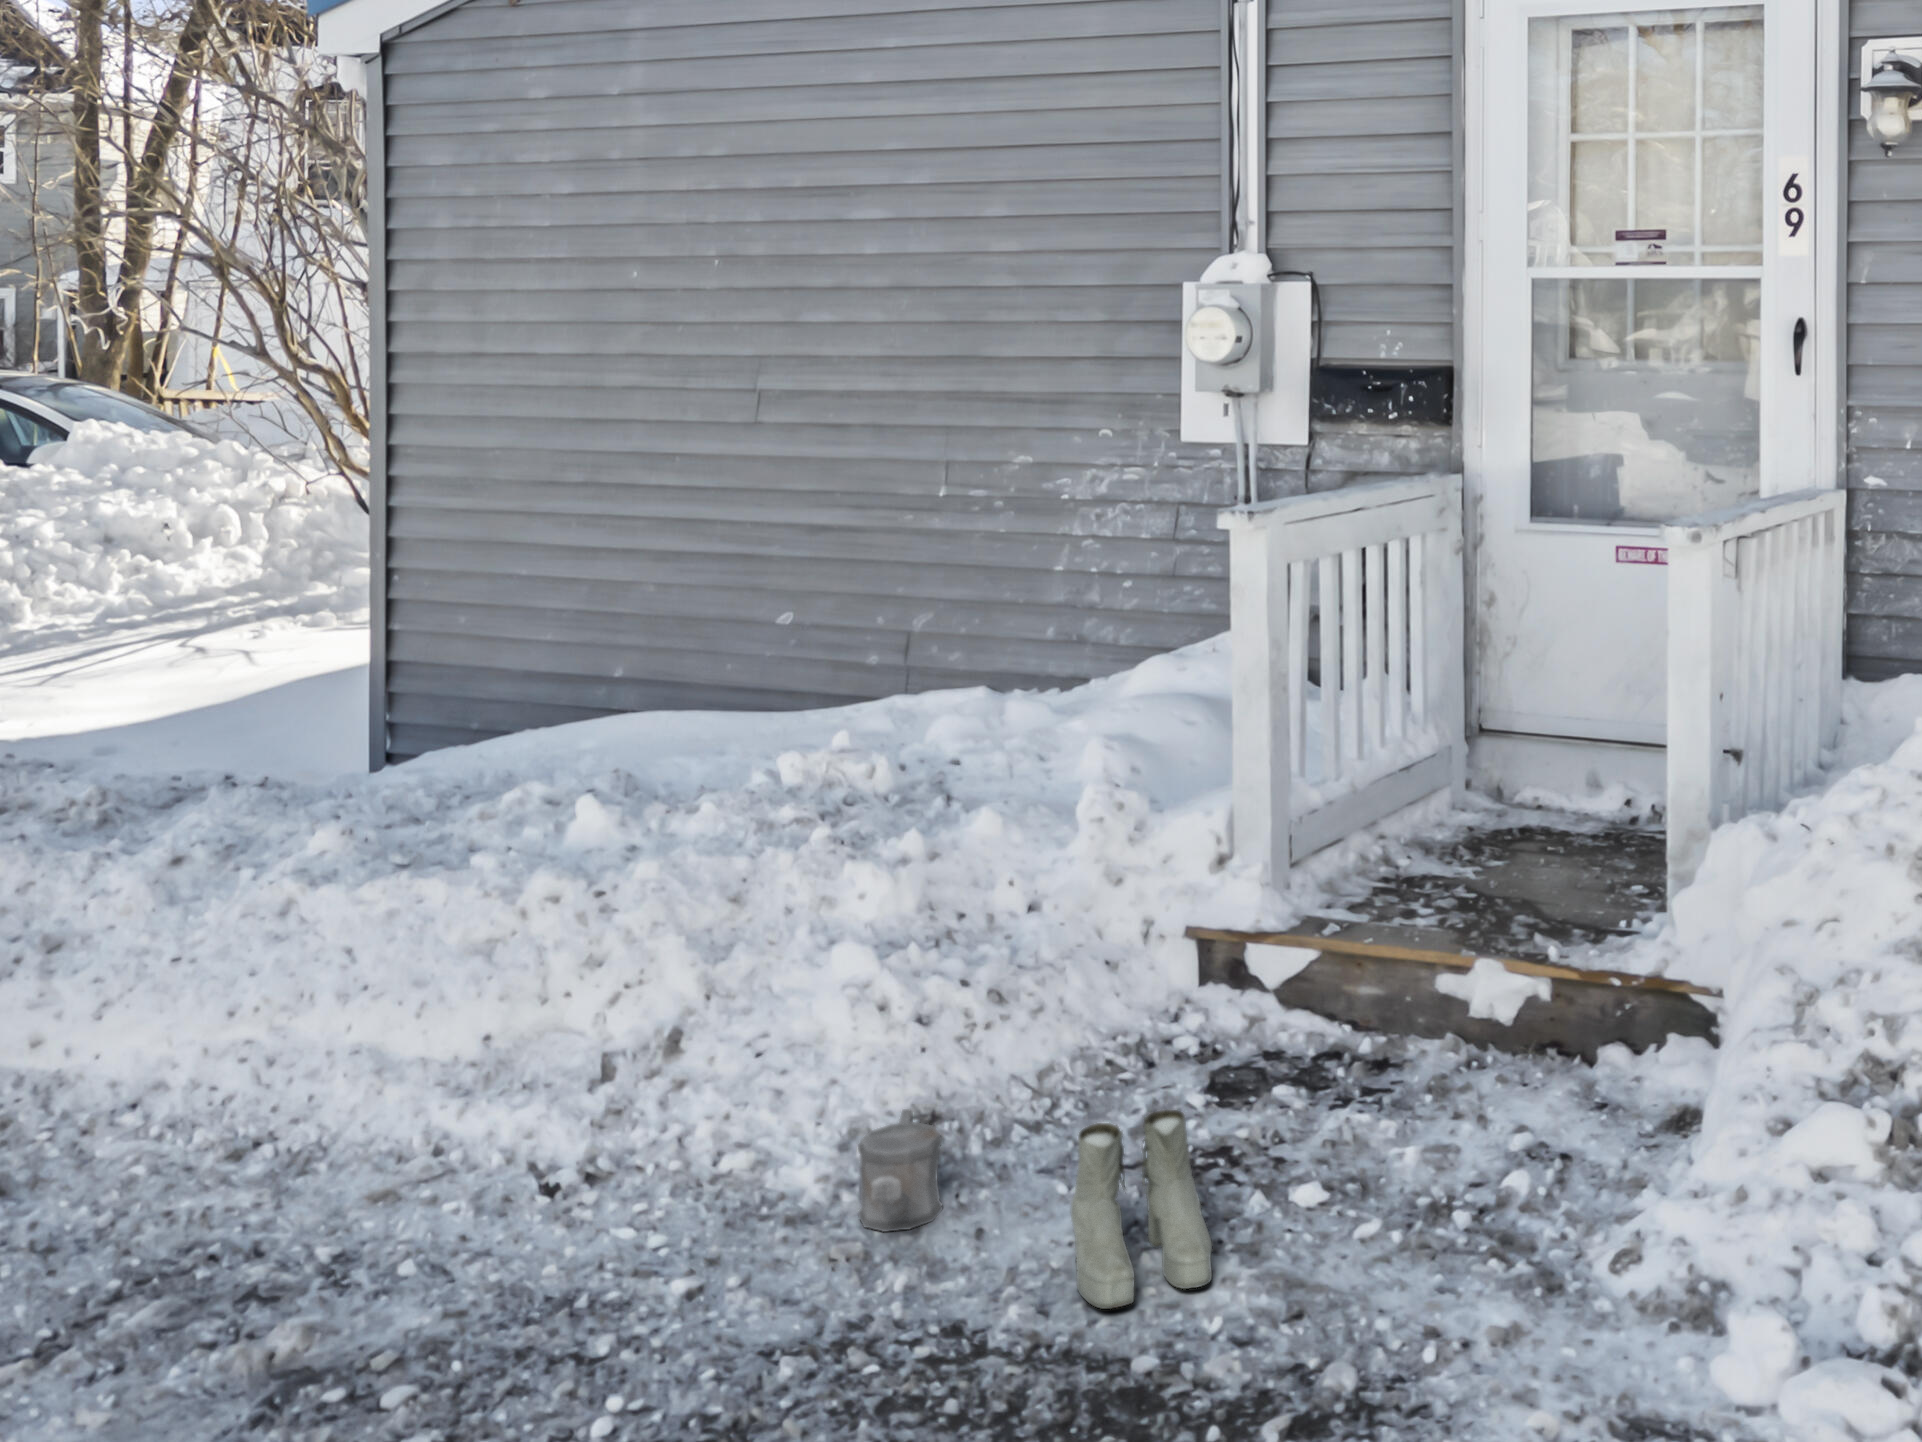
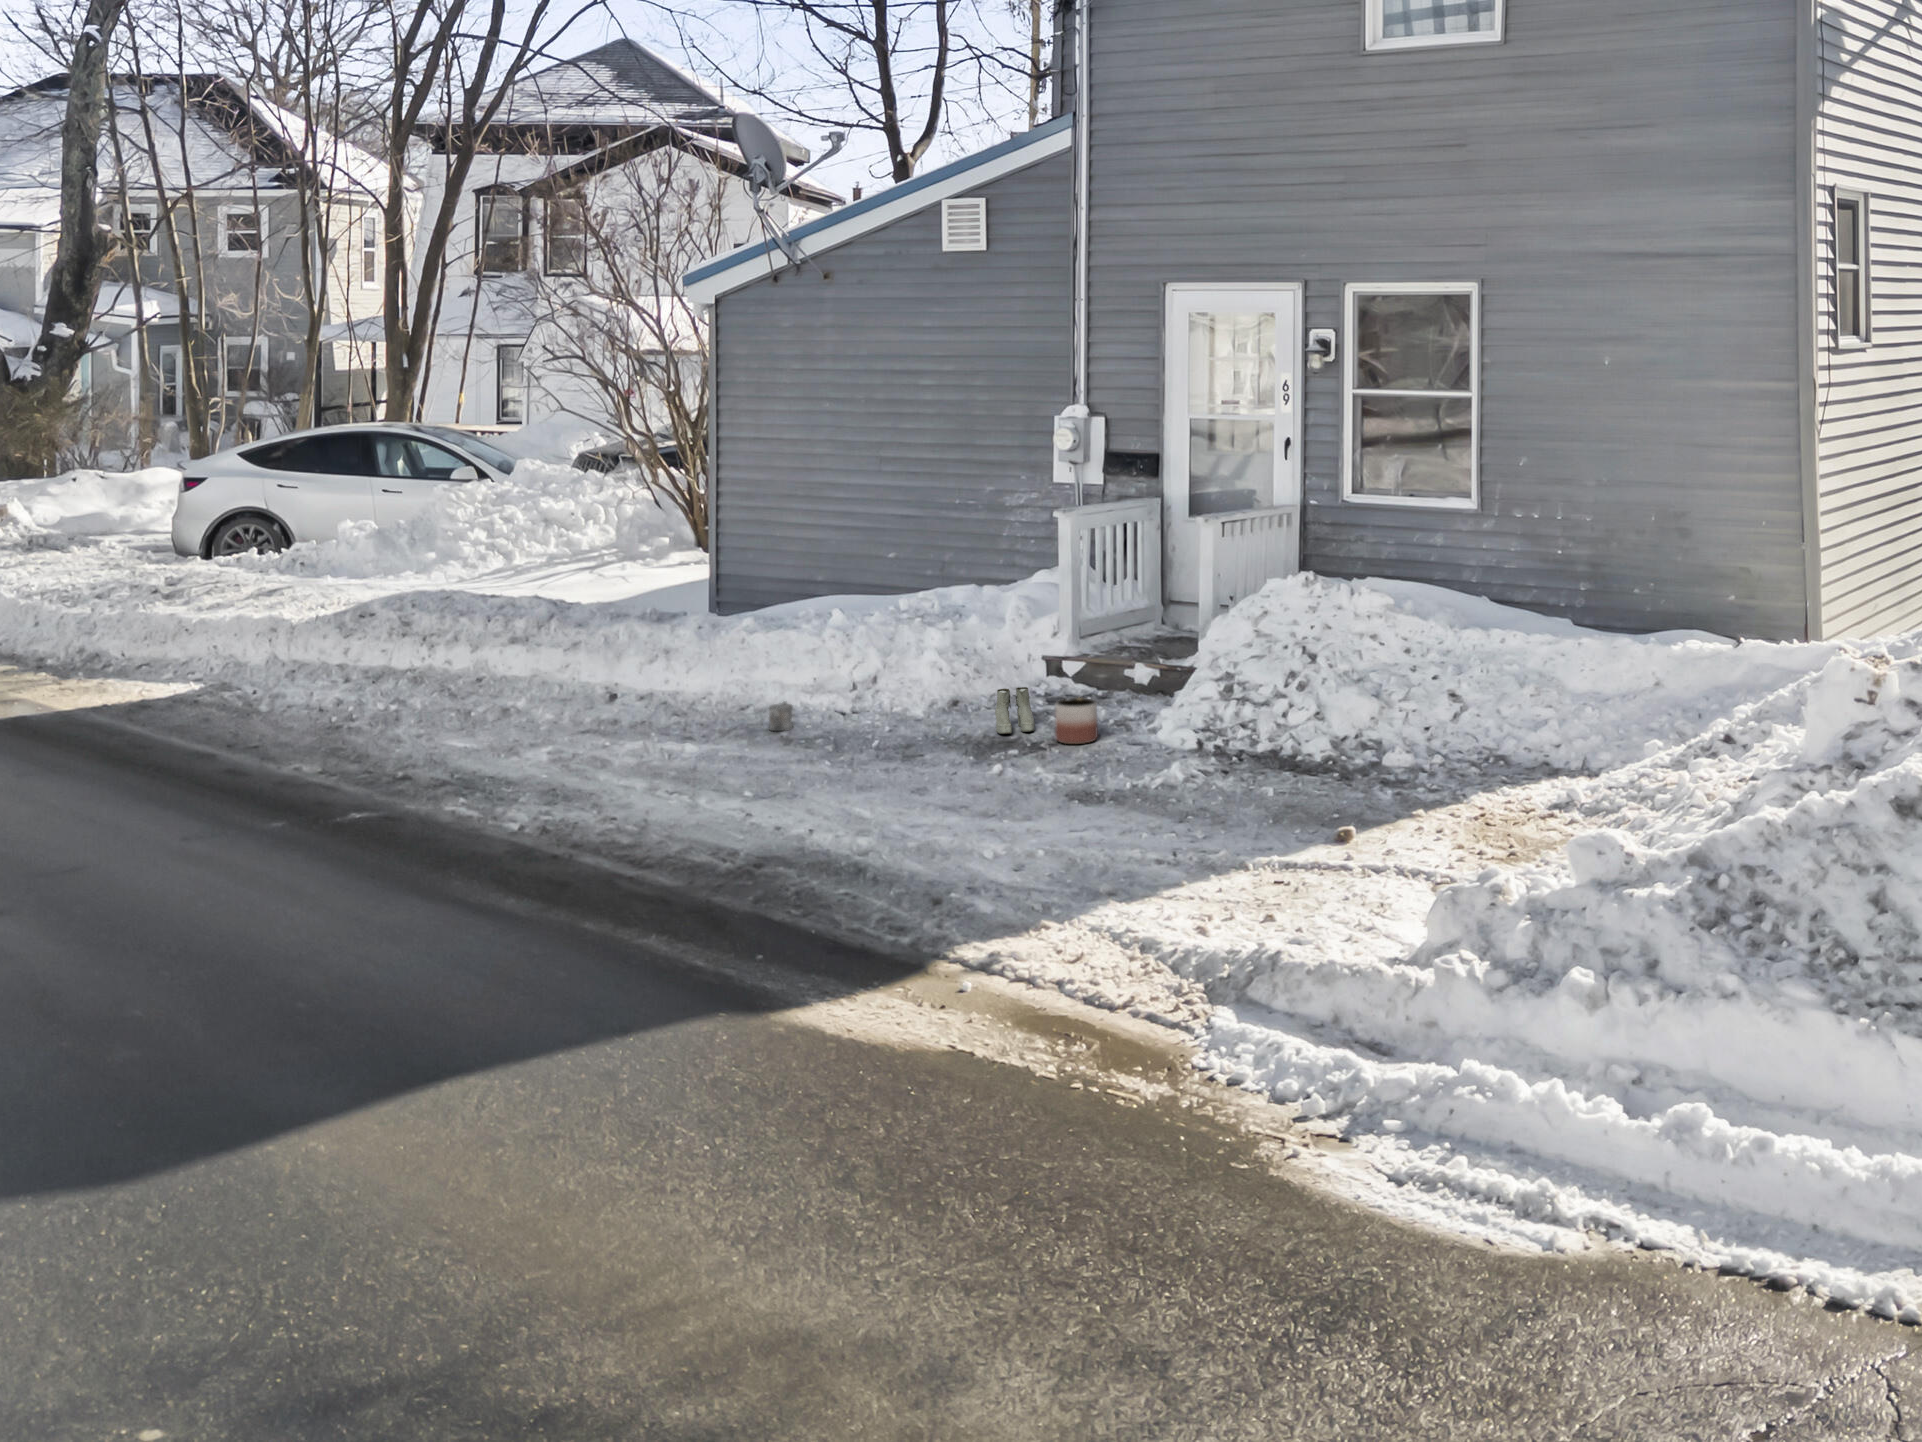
watering can: present [858,1108,943,1232] -> present [769,701,793,731]
planter: none [1305,1172,1457,1373] -> present [1055,698,1098,744]

